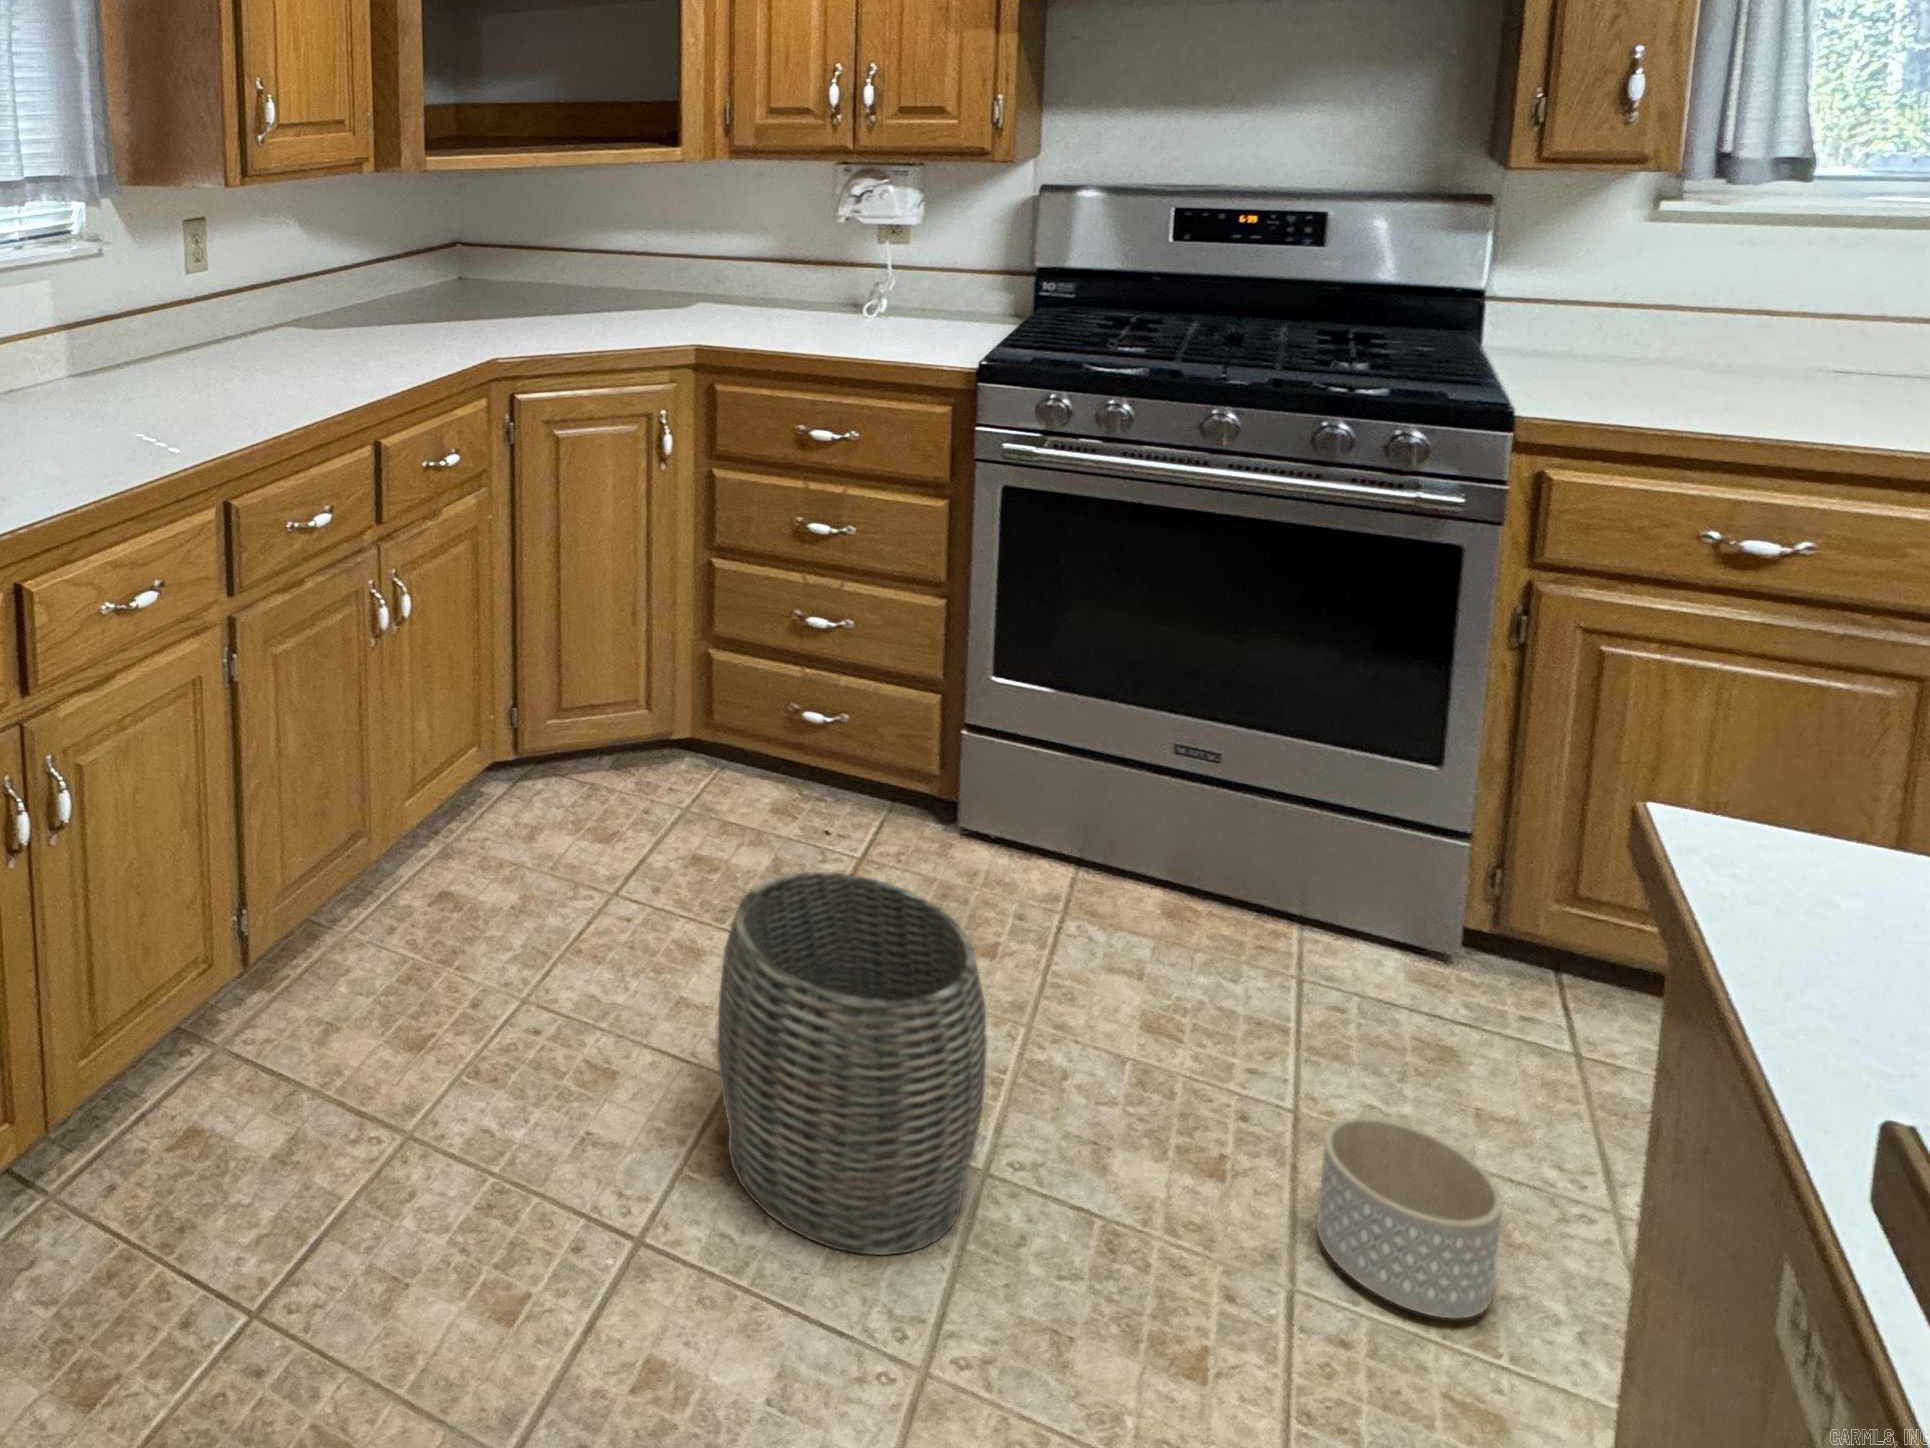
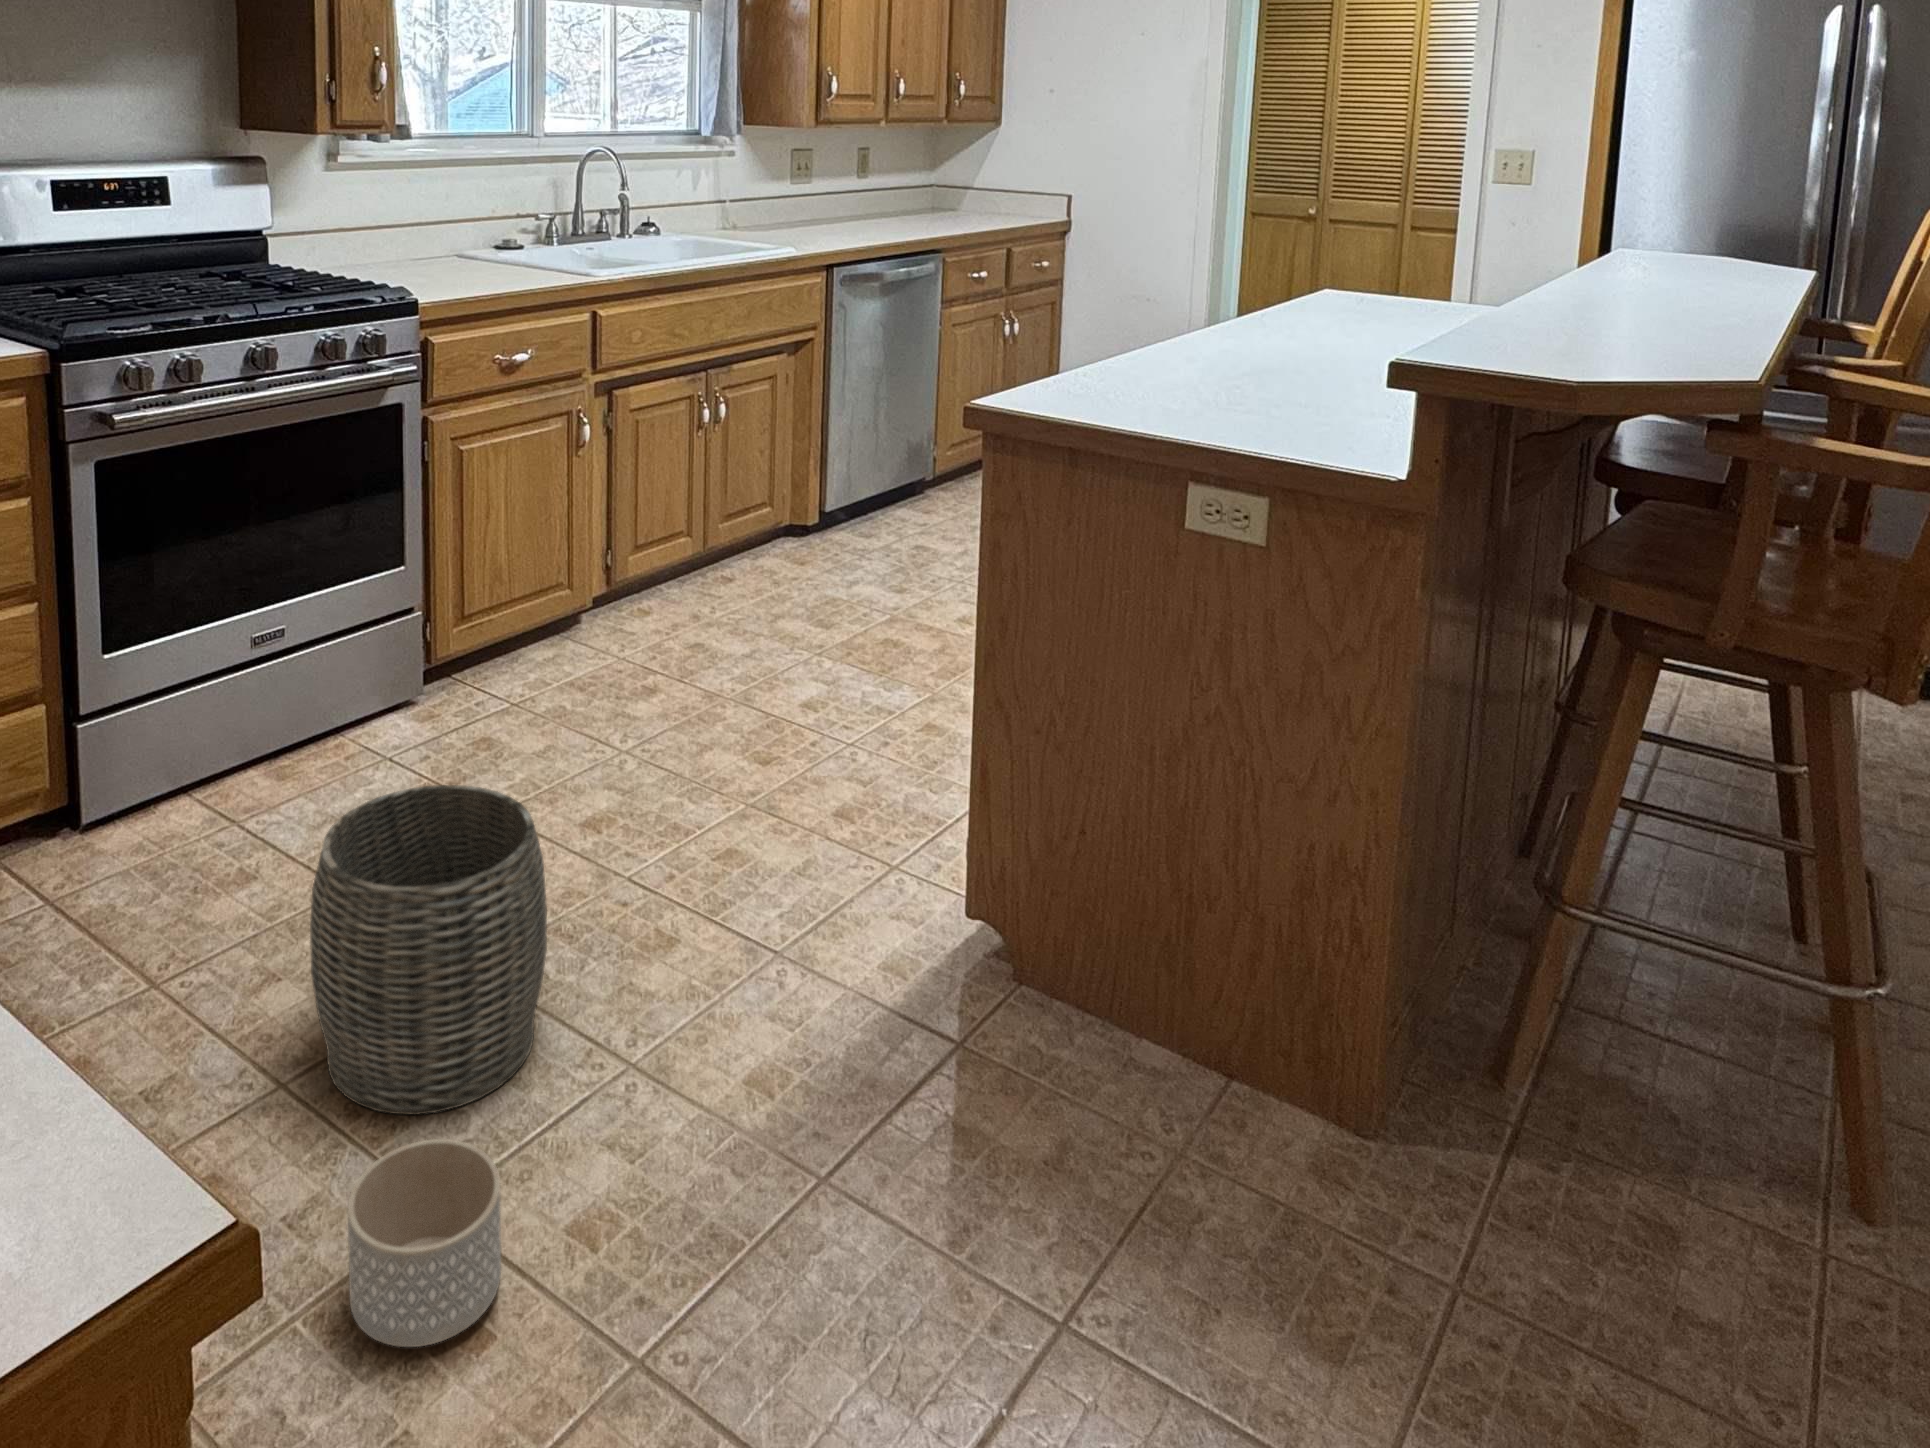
planter: present [1317,1117,1502,1319] -> present [348,1139,501,1347]

